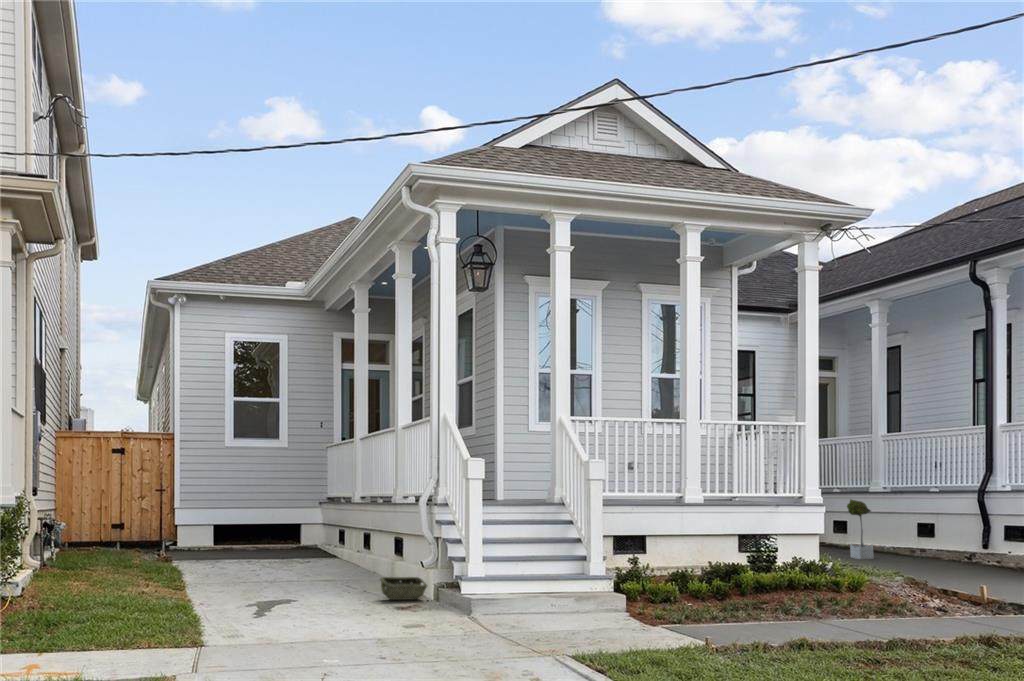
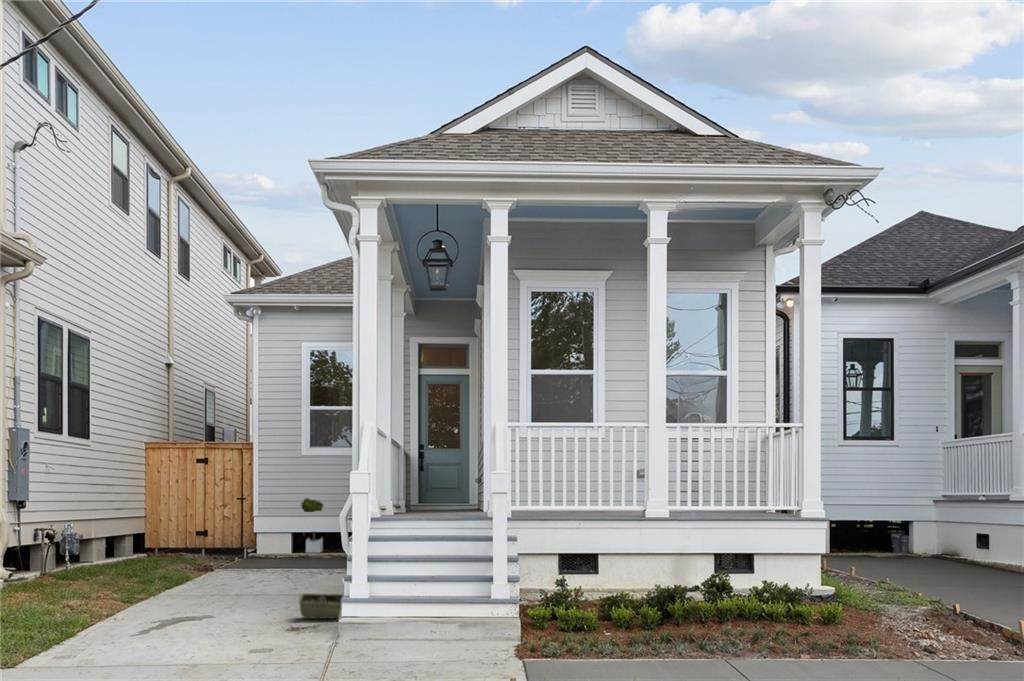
potted tree: present [847,499,874,559] -> present [301,498,323,553]

